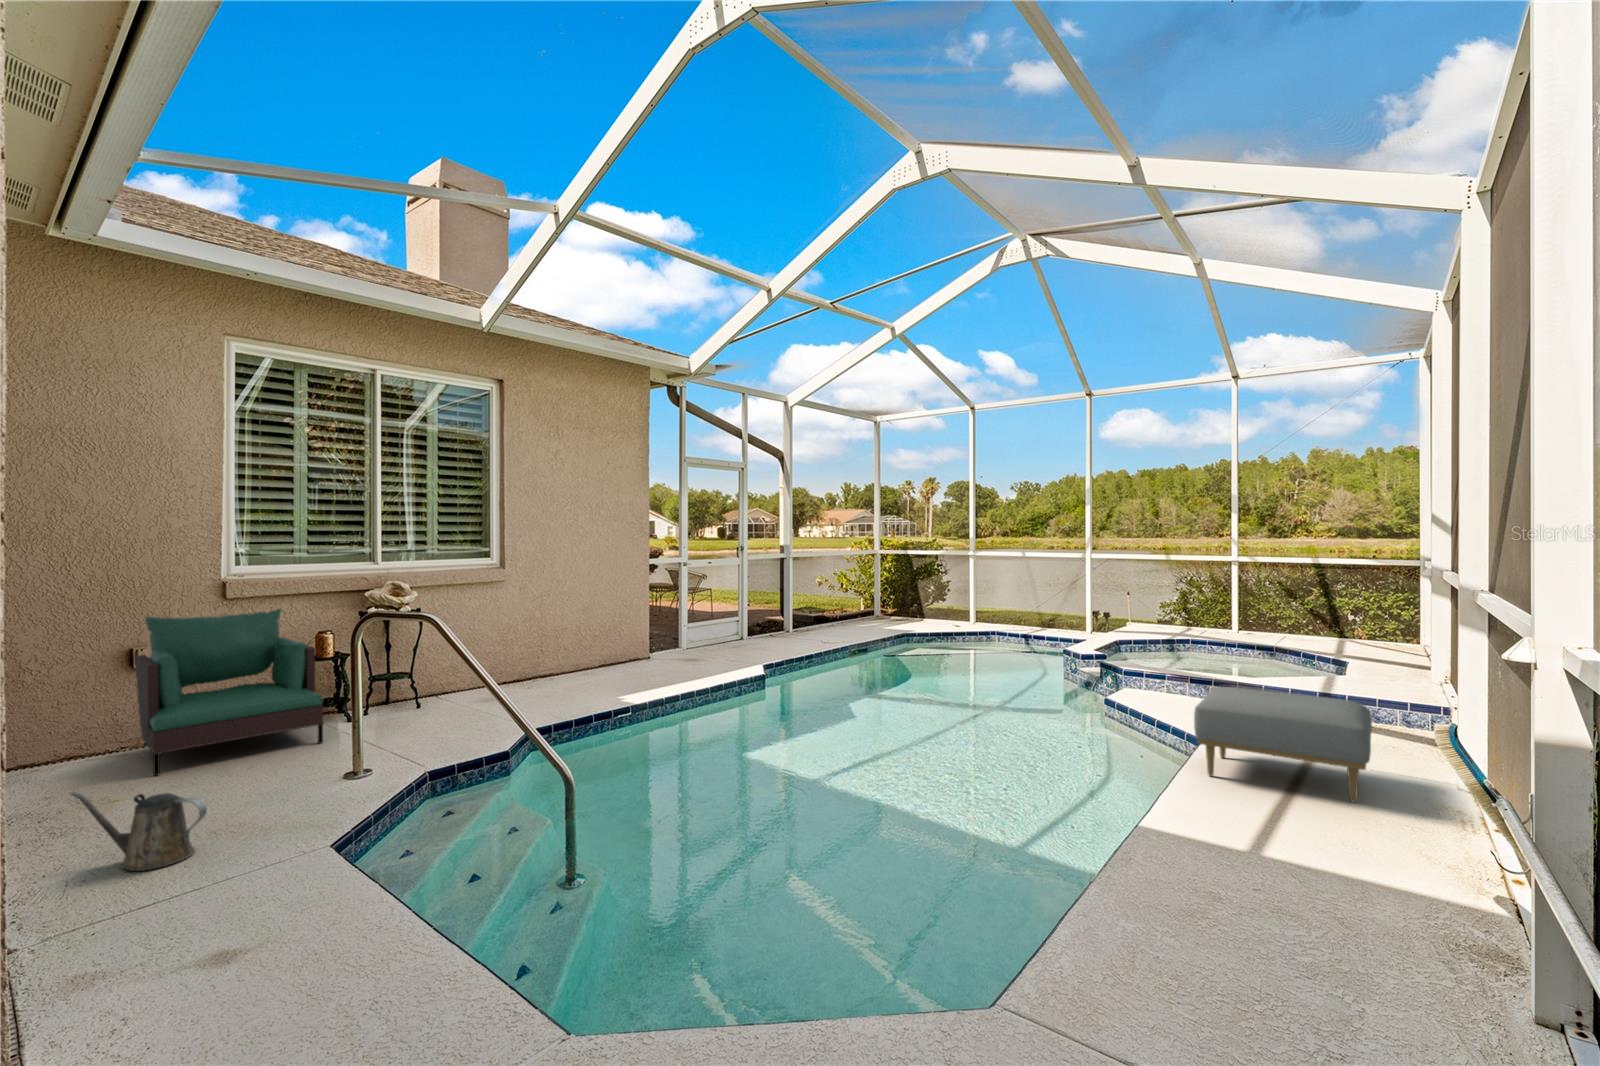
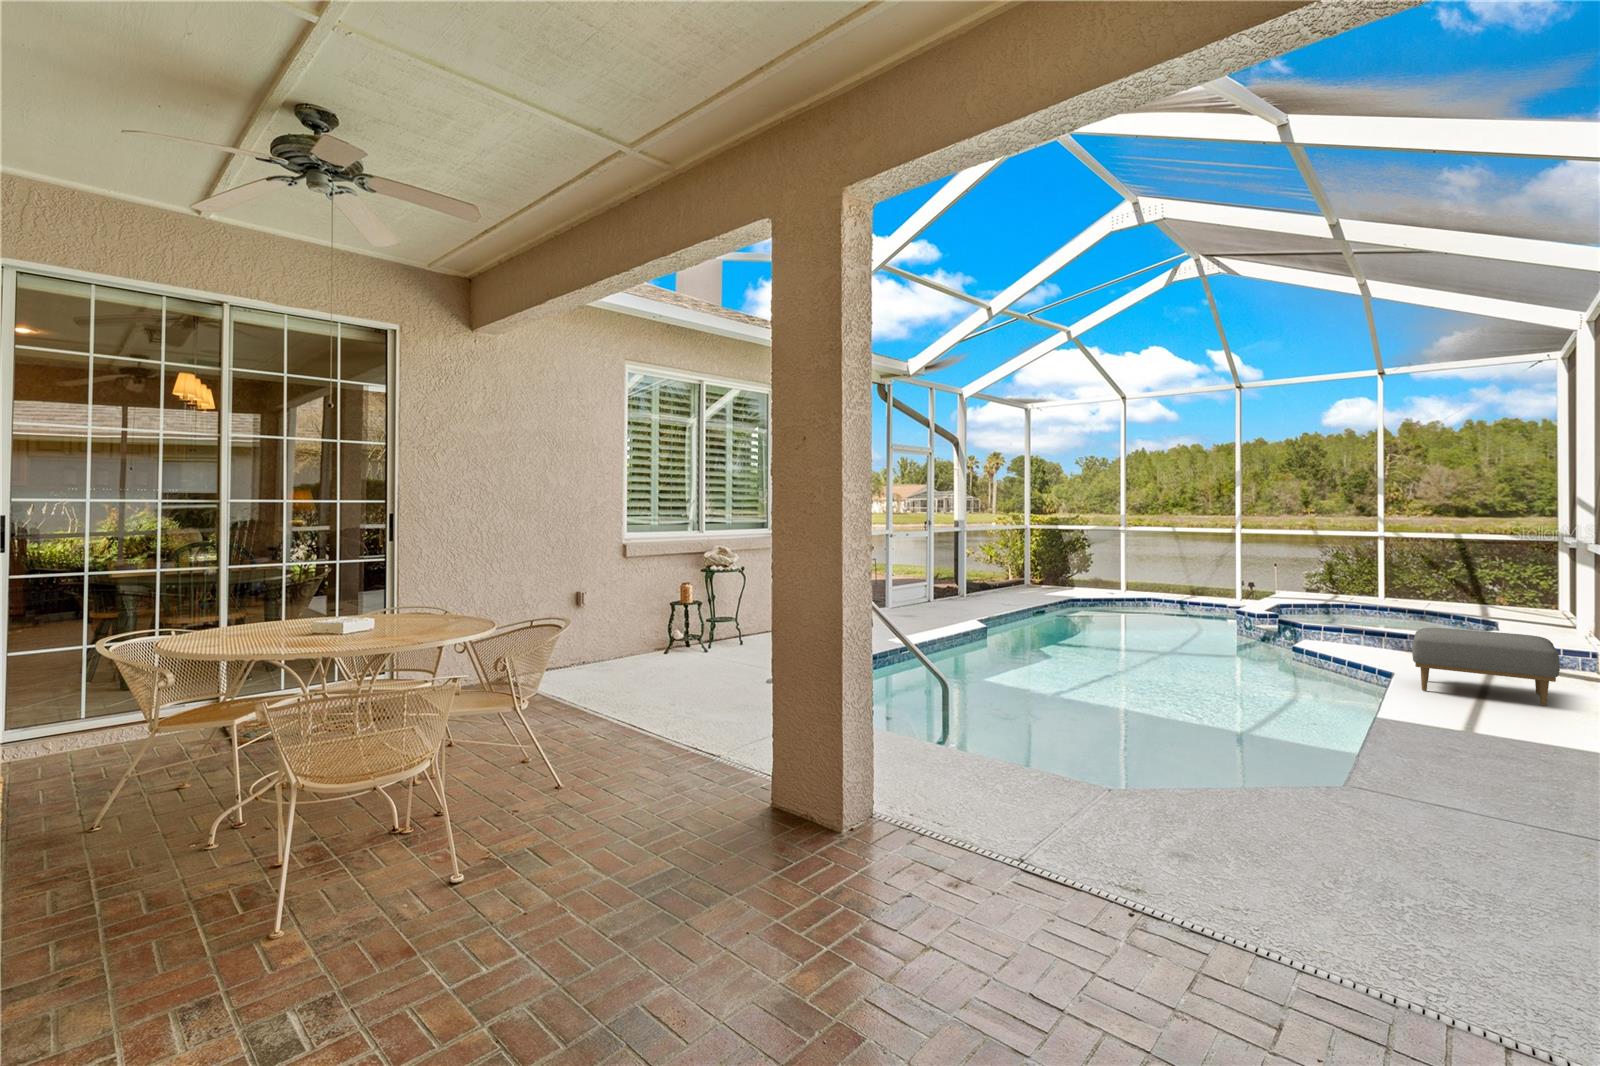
armchair: present [136,609,323,776] -> none [579,564,716,680]
watering can: present [71,792,207,871] -> none [686,674,764,723]

